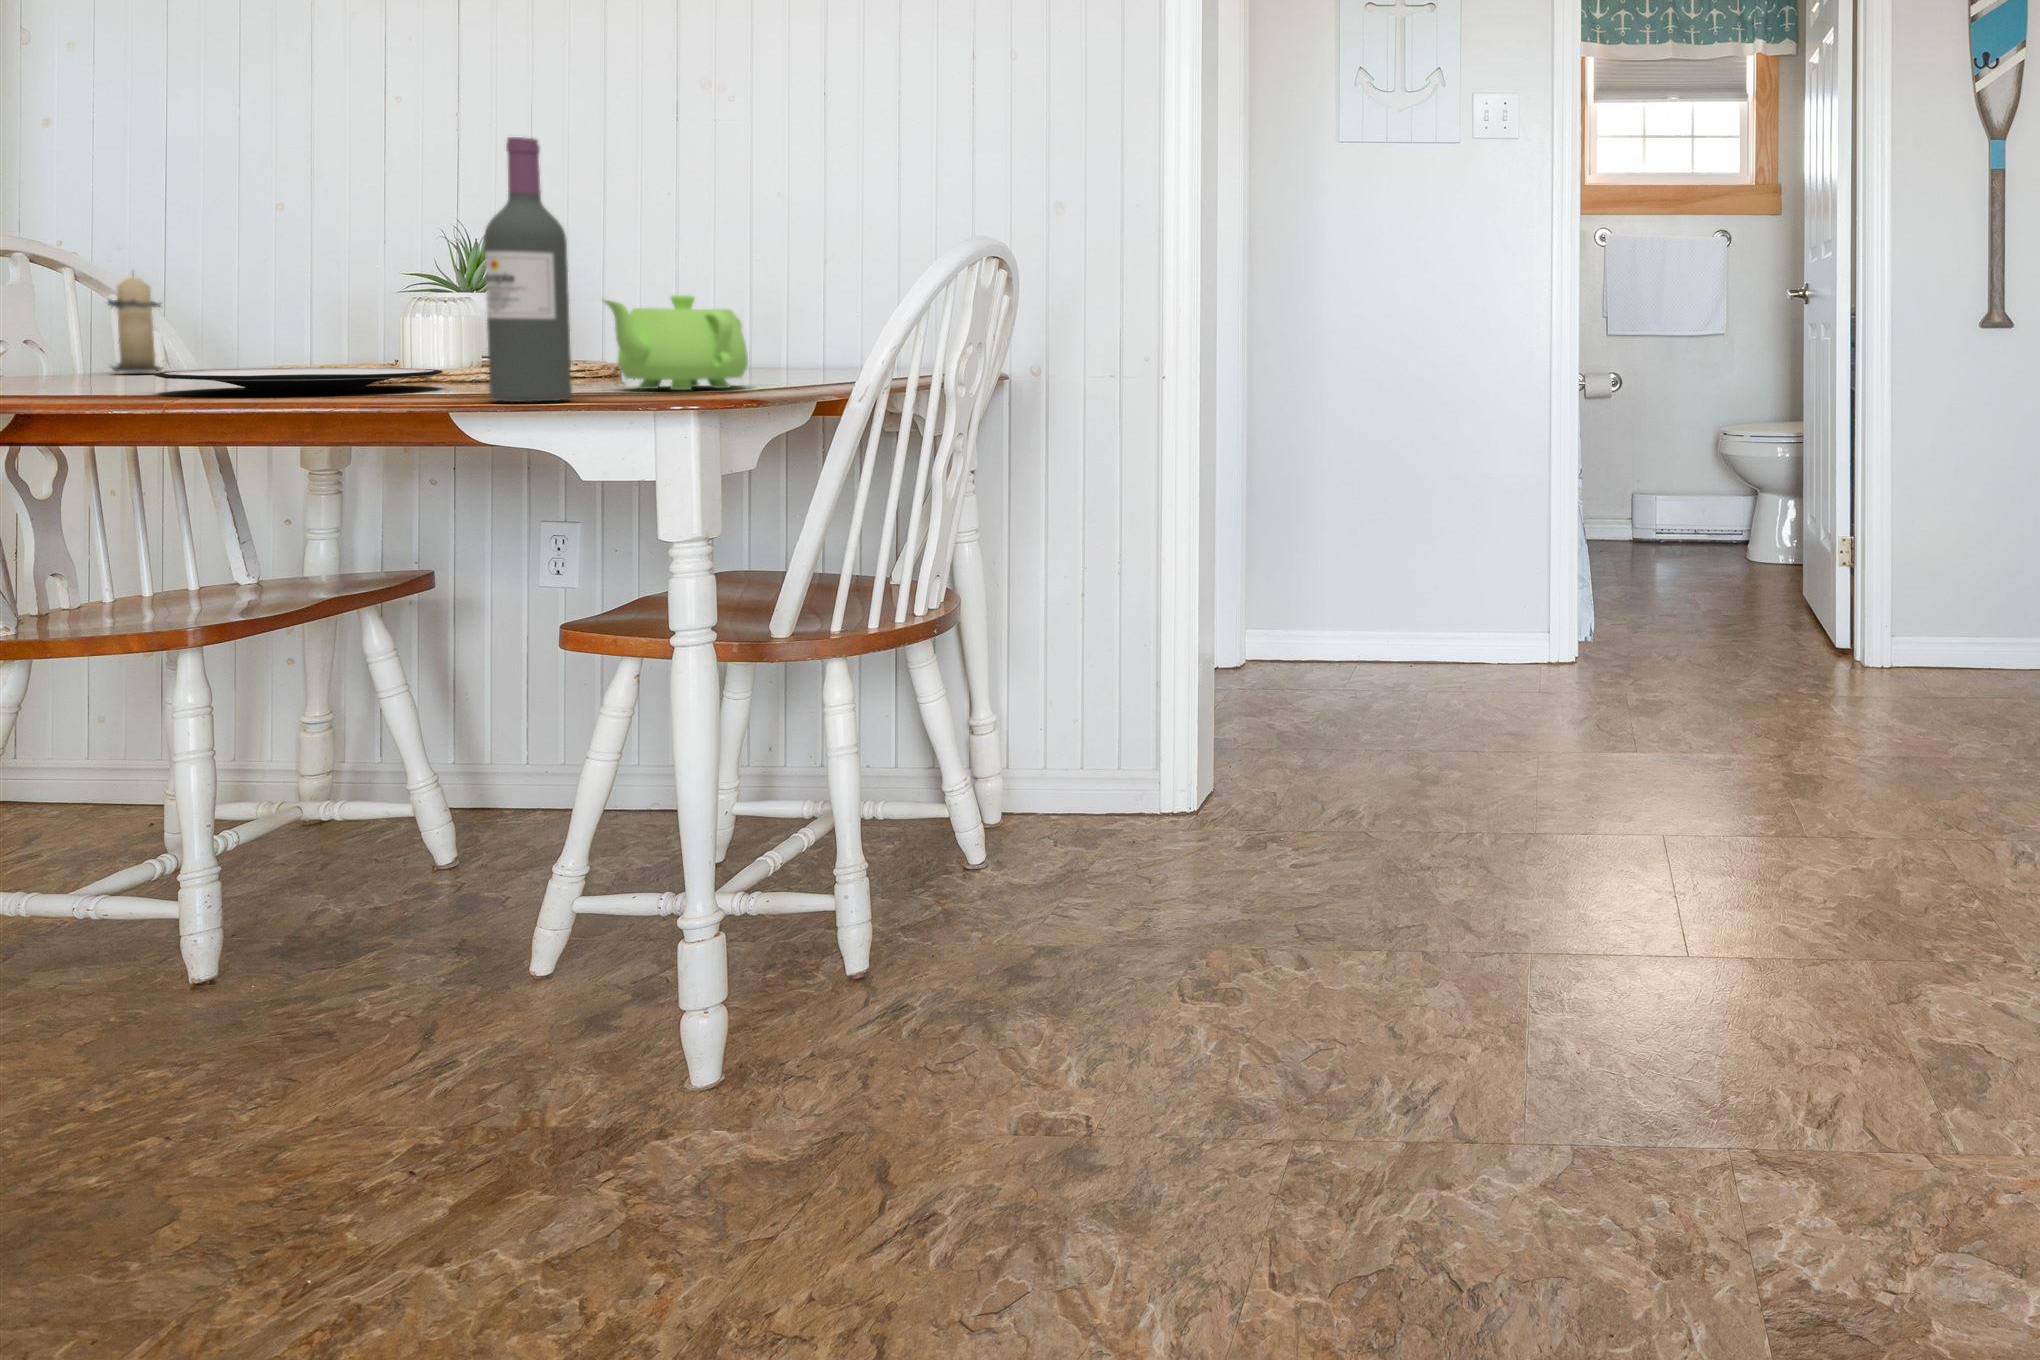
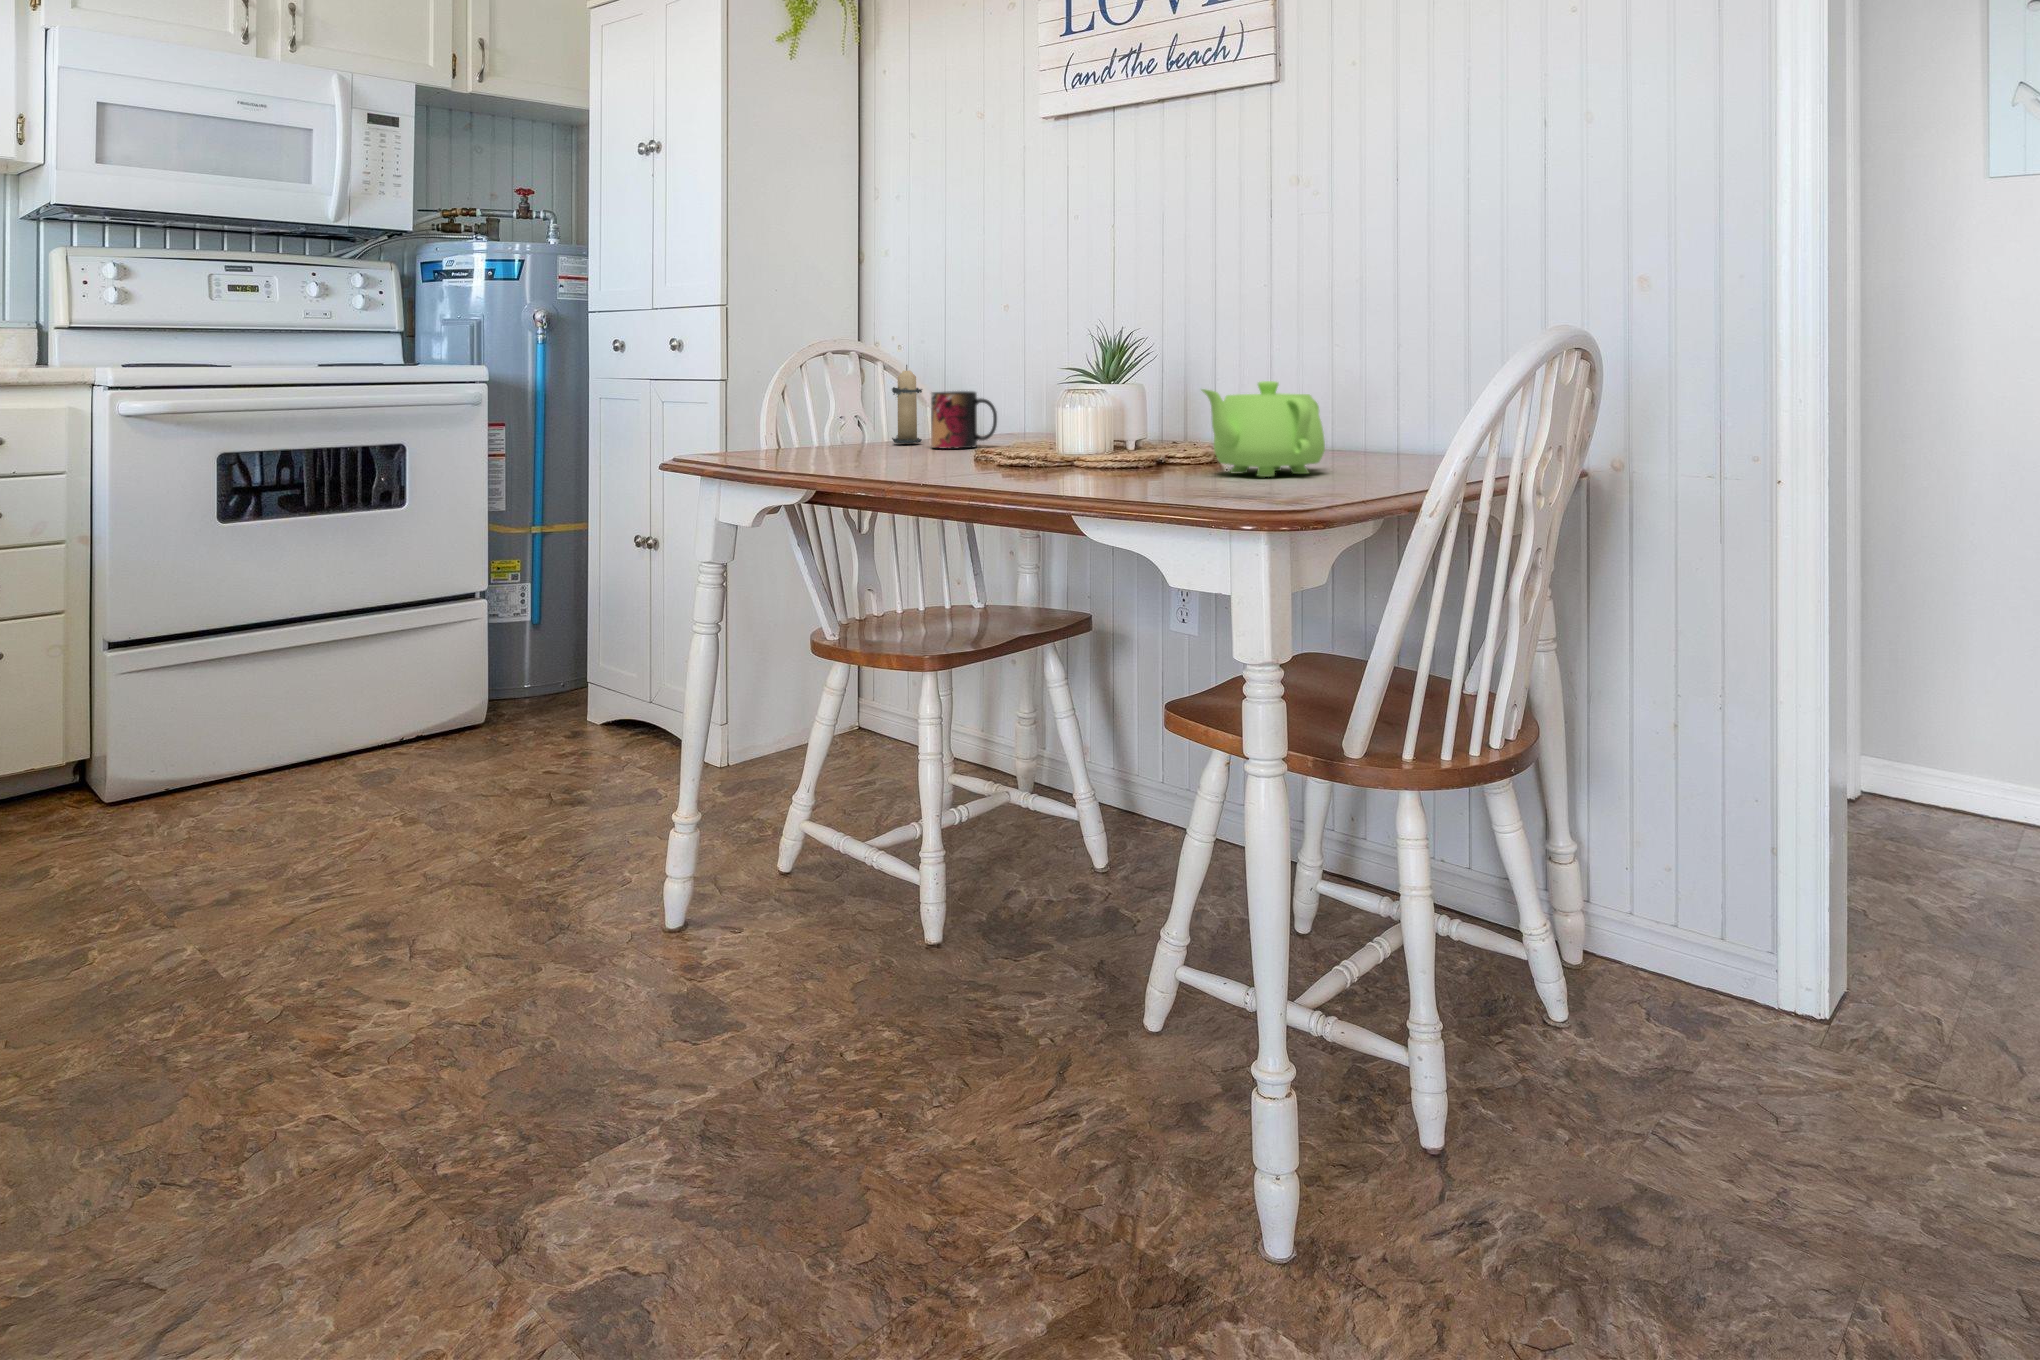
wine bottle: present [484,137,572,402] -> none [1108,242,1173,492]
mug: none [182,306,296,376] -> present [931,391,997,449]
plate: present [154,368,443,392] -> none [899,447,1084,471]

